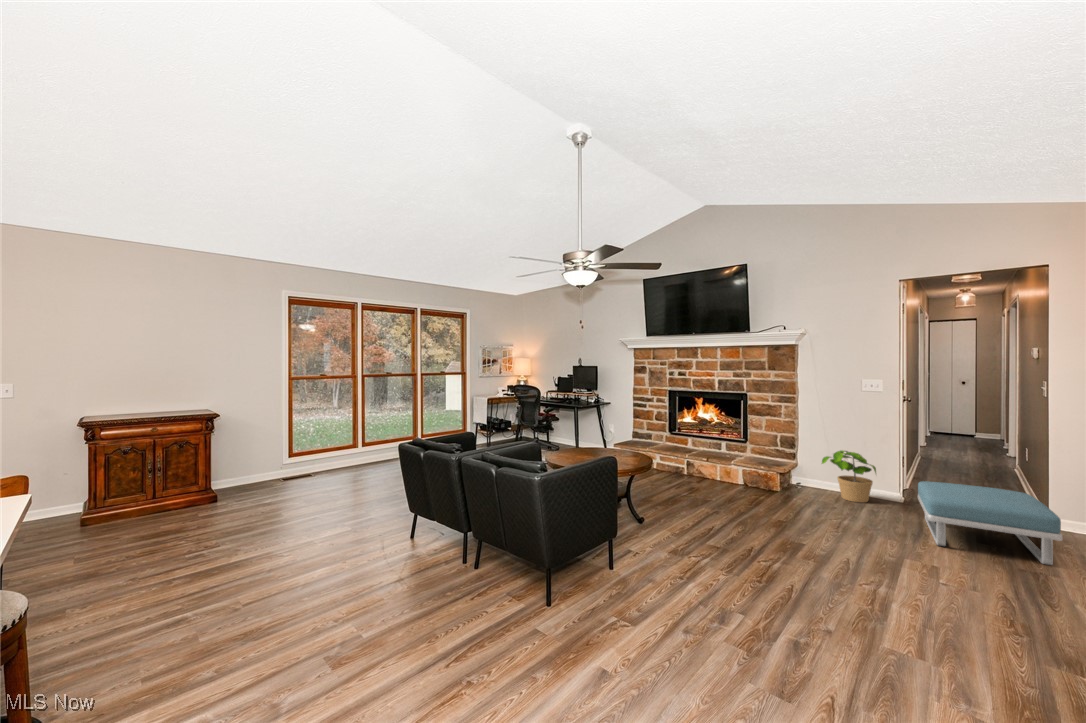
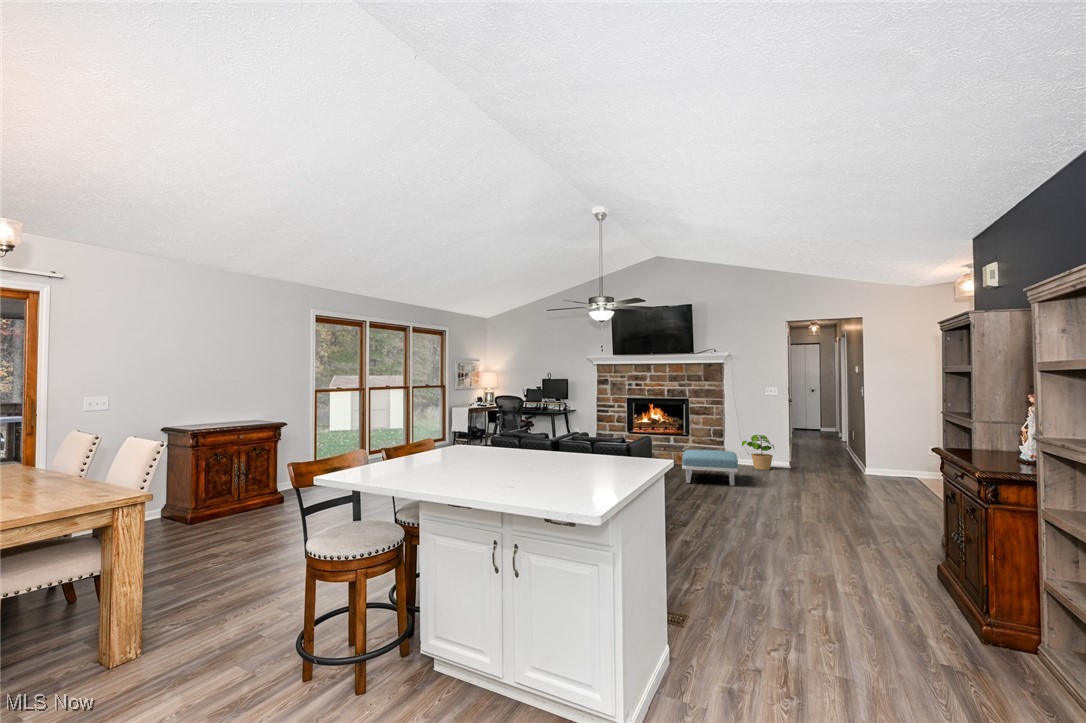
footstool: present [918,481,1062,565] -> present [682,450,738,486]

